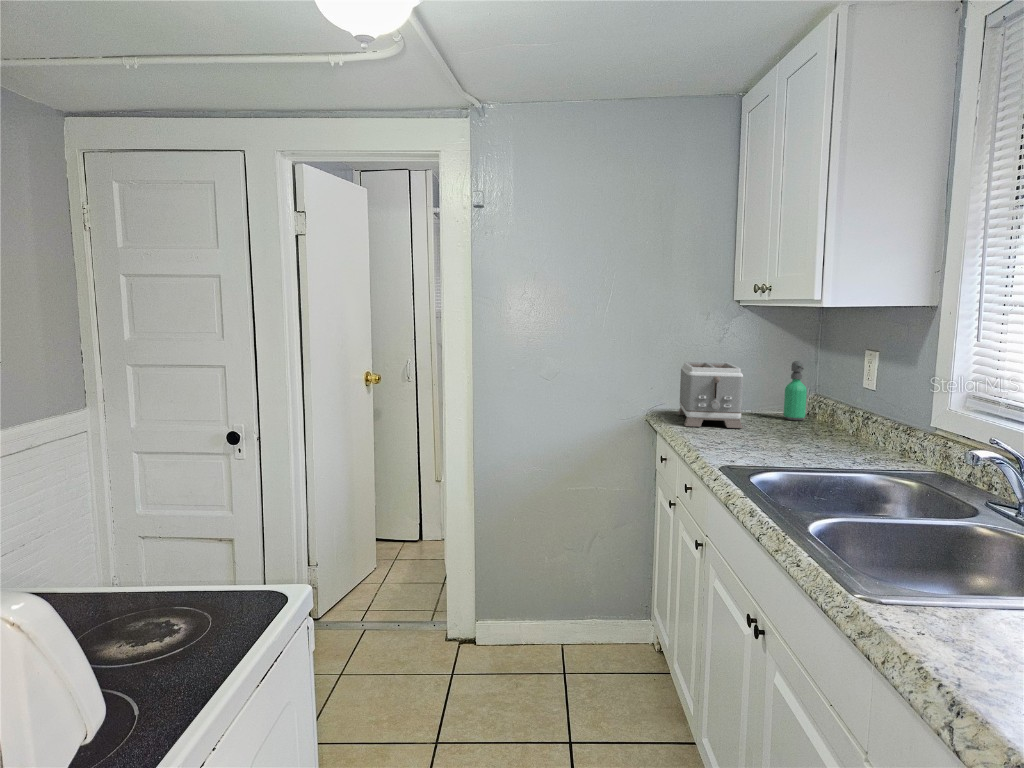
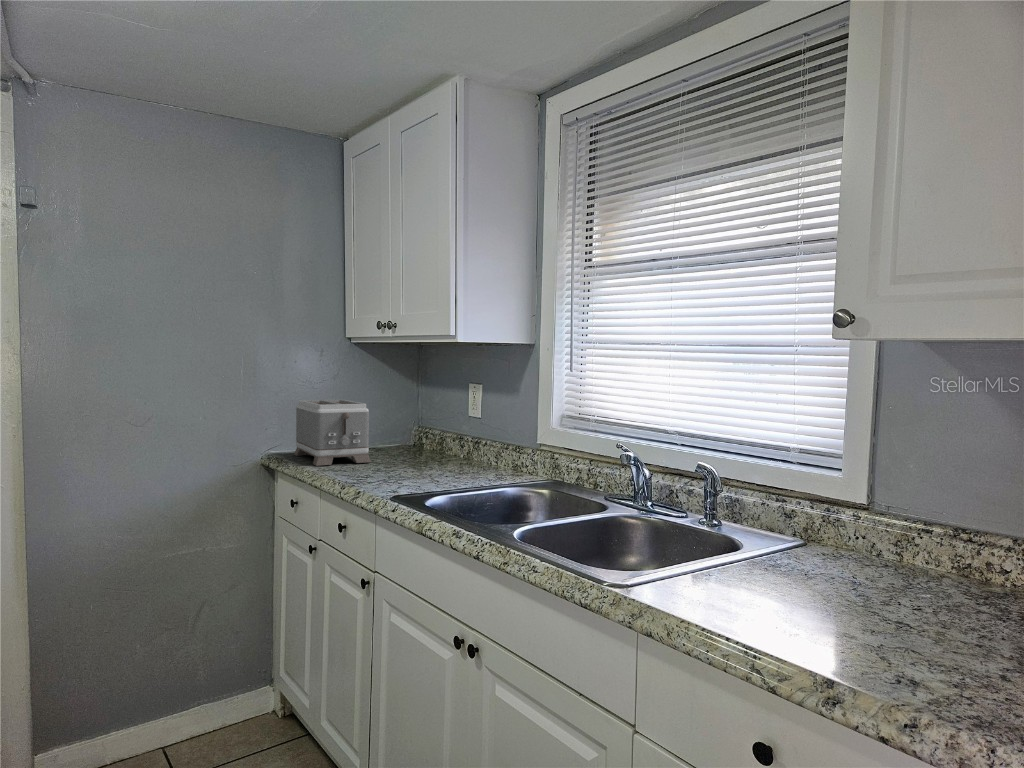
soap dispenser: present [784,361,807,420] -> none [395,395,414,451]

